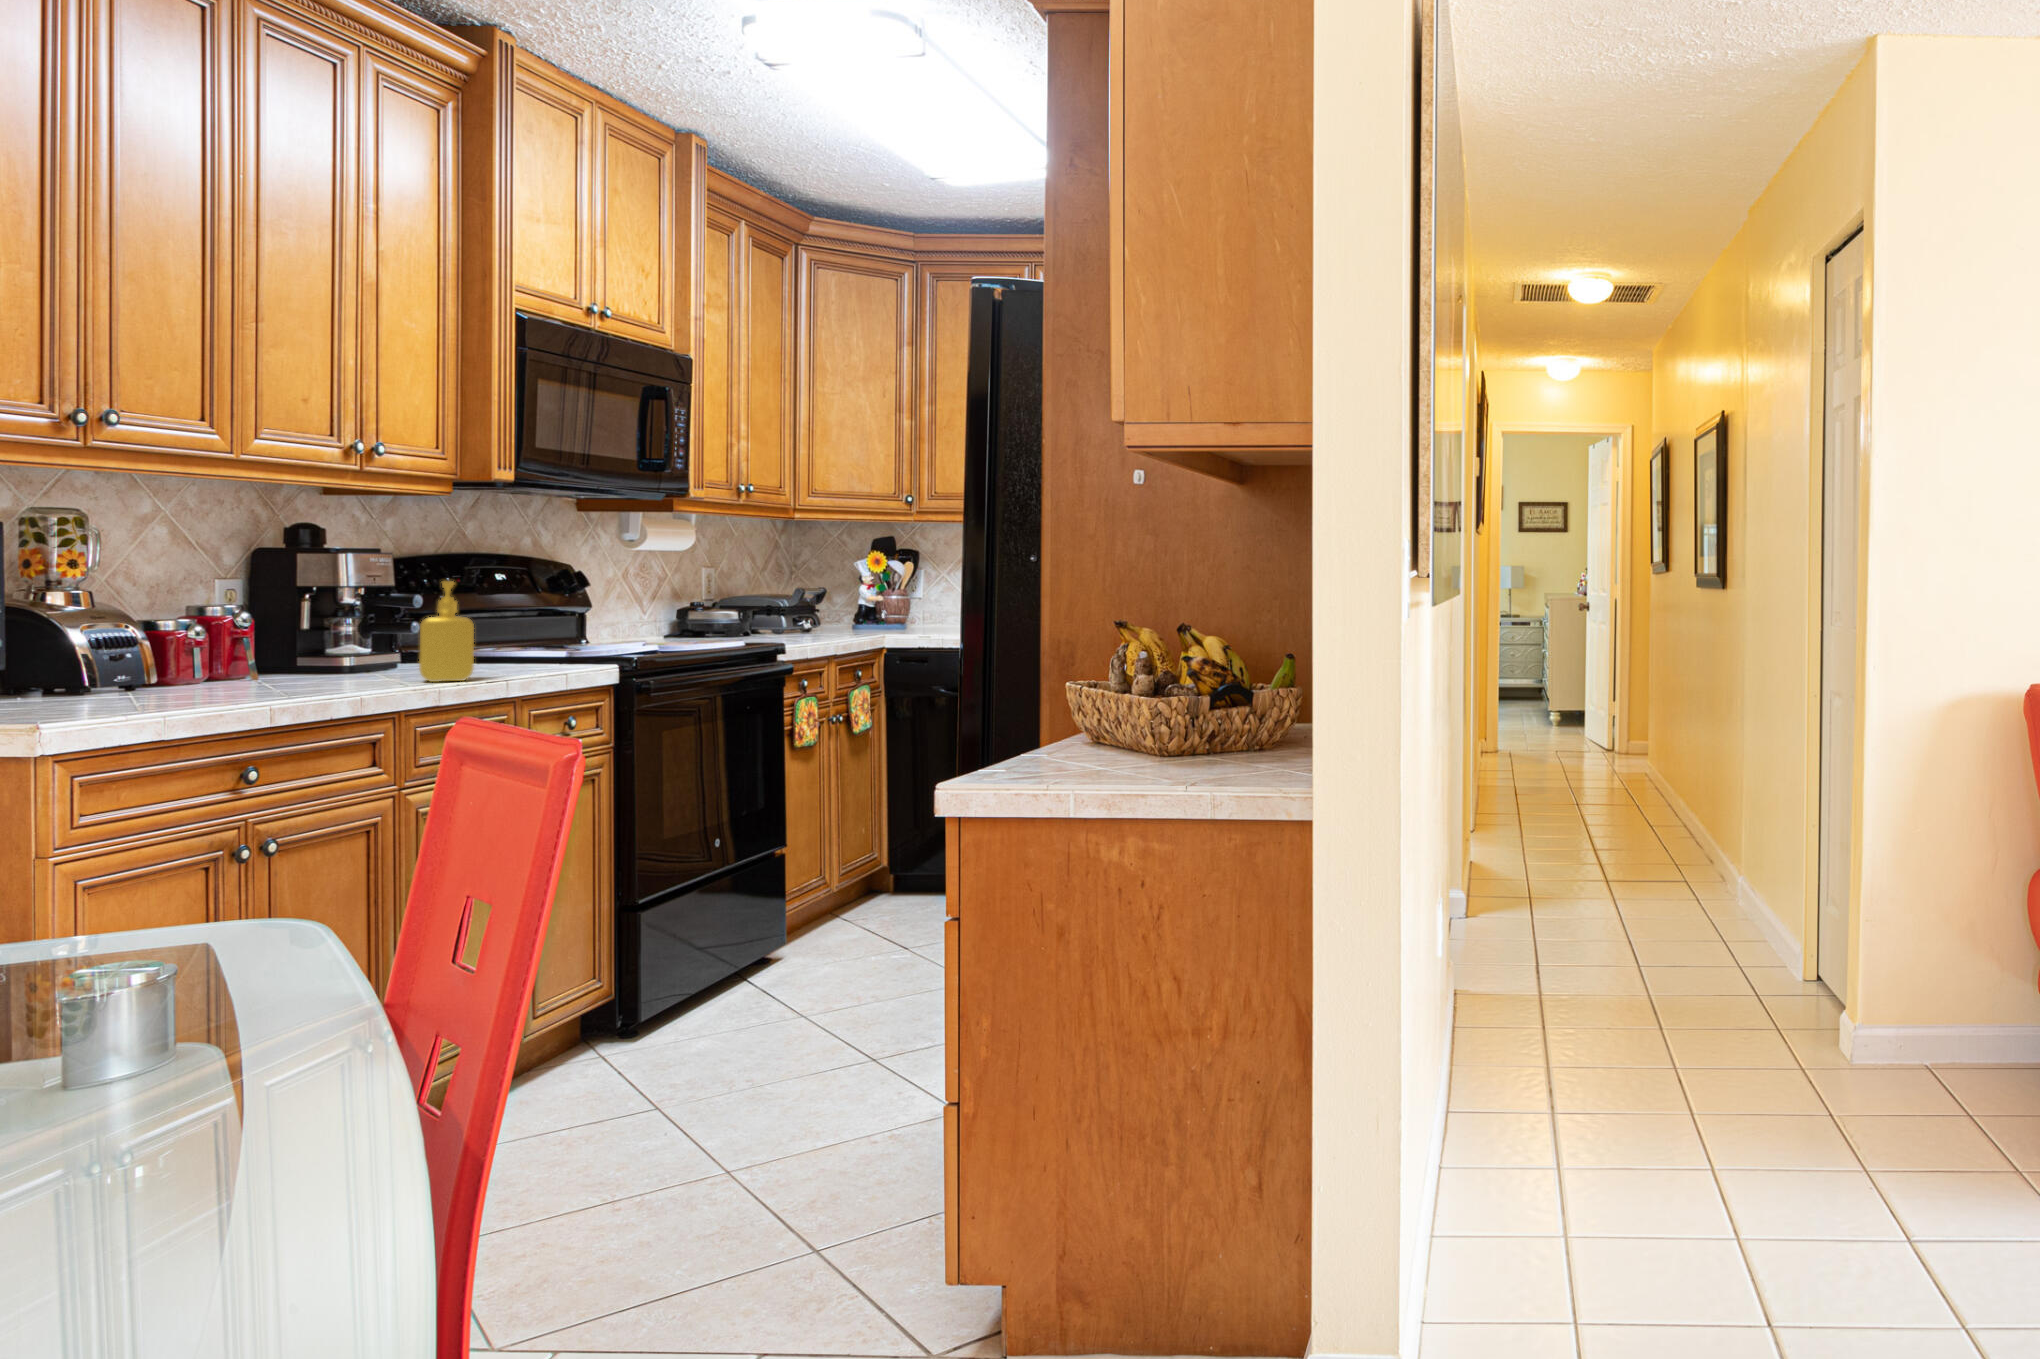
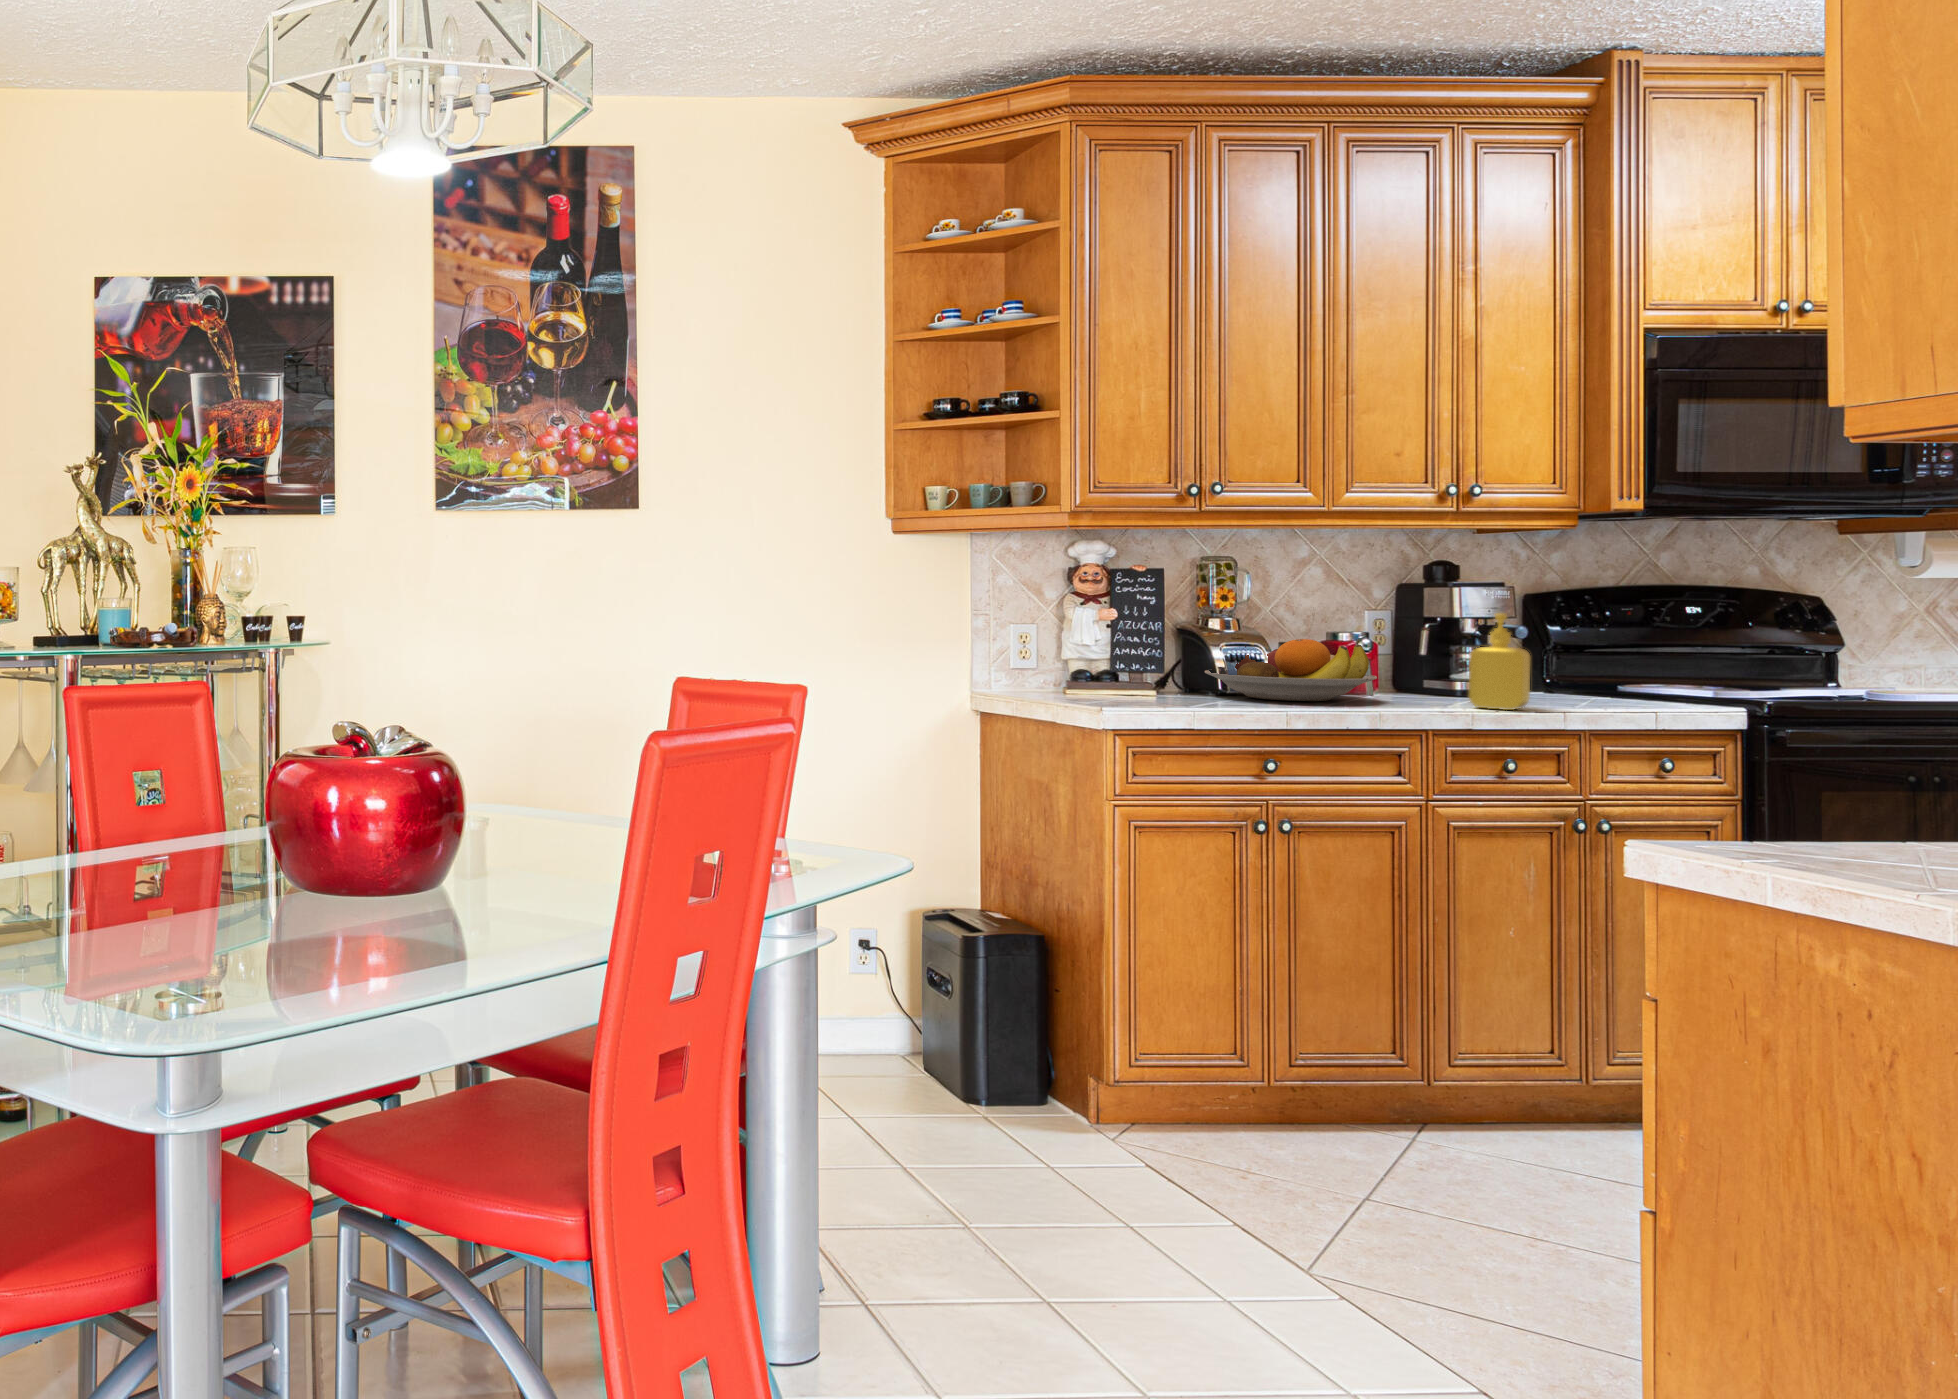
fruit bowl: none [85,616,324,696] -> present [1205,639,1377,701]

